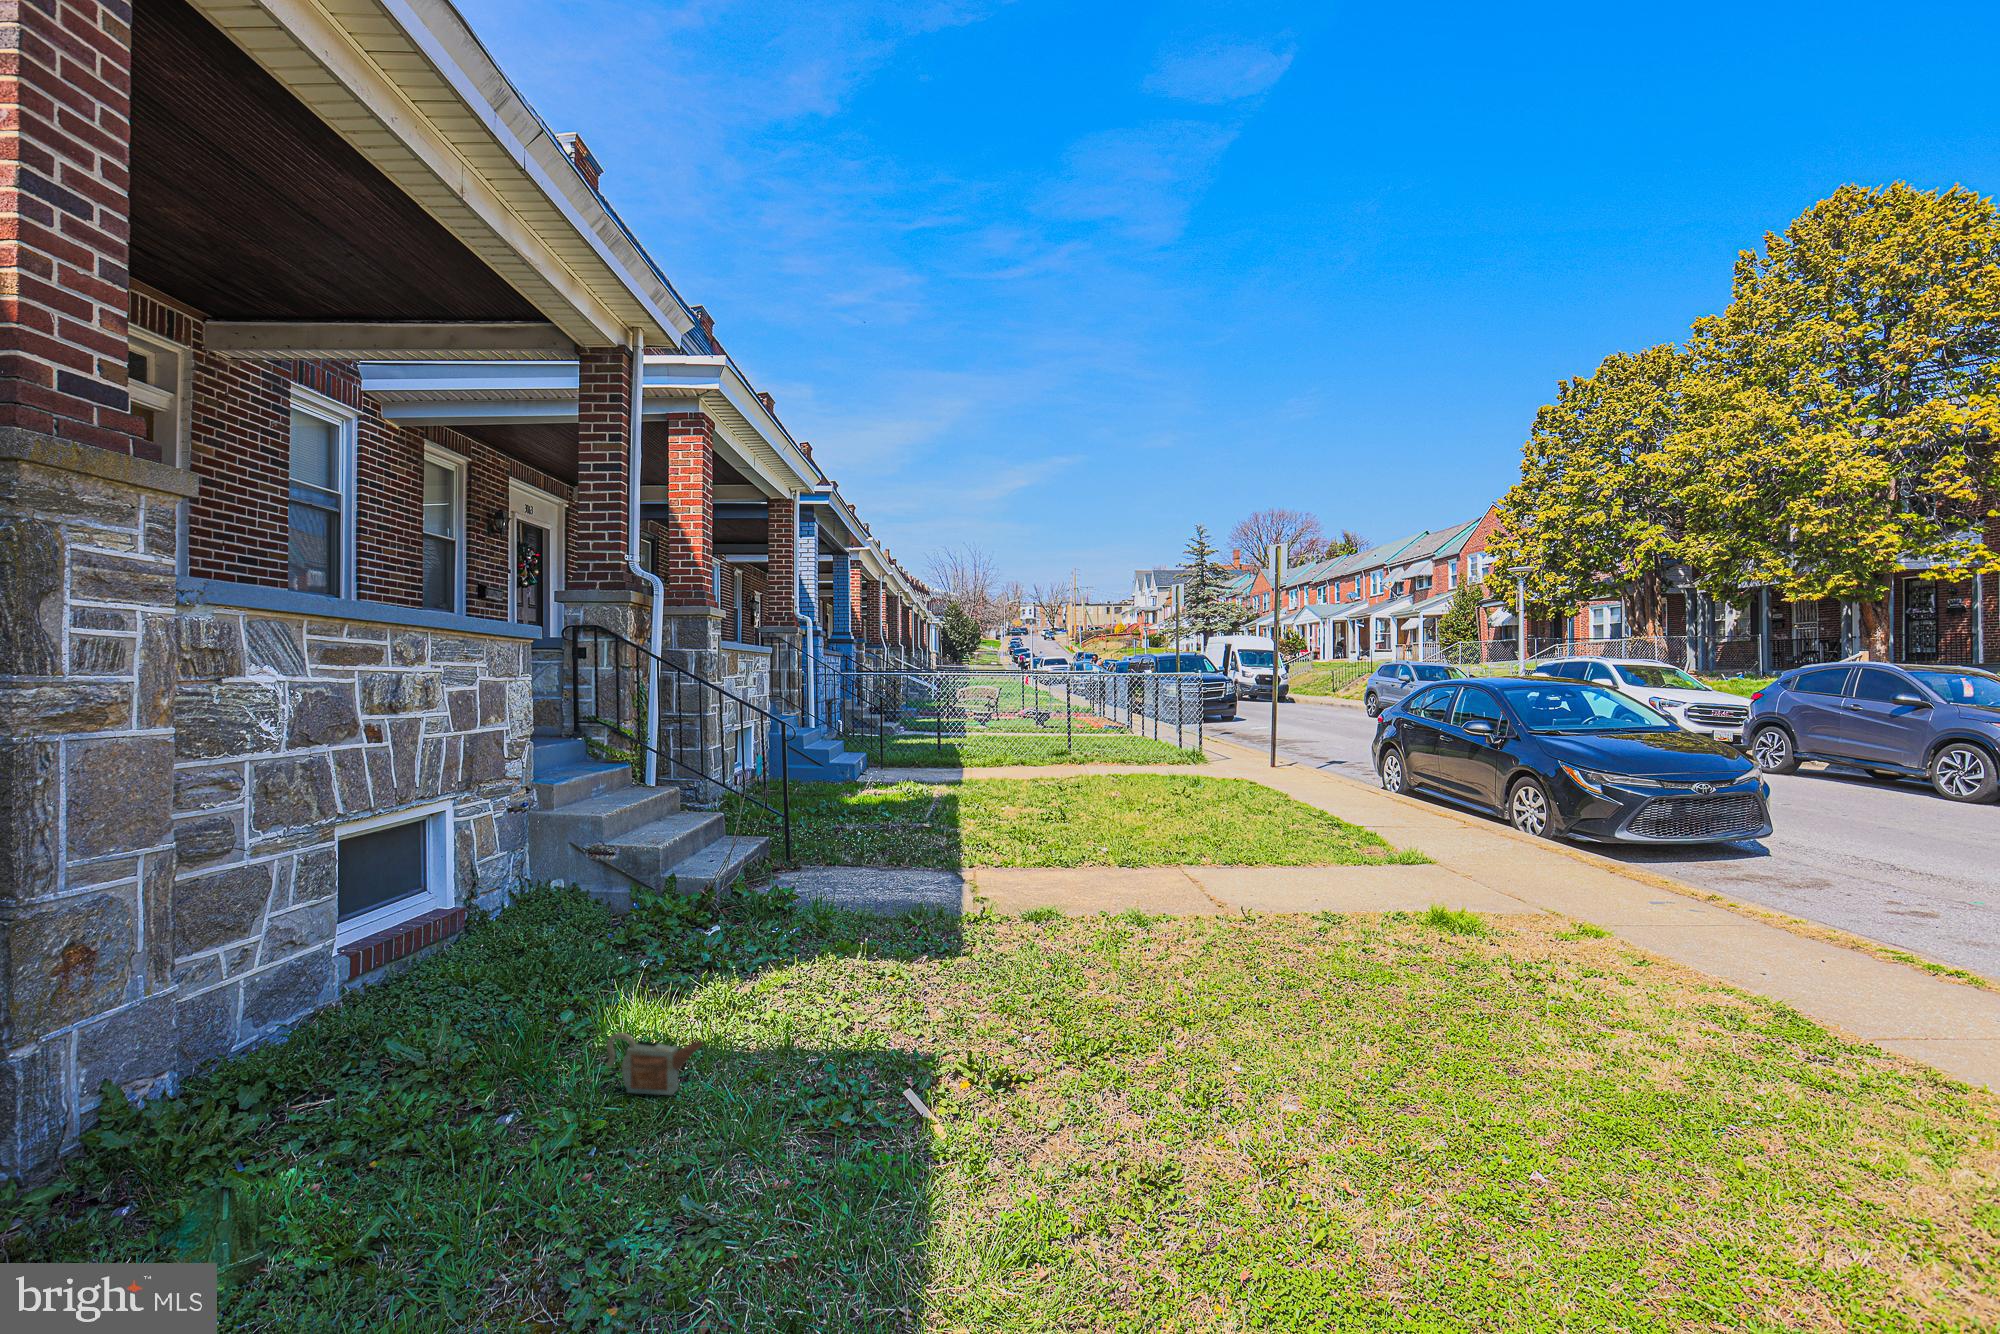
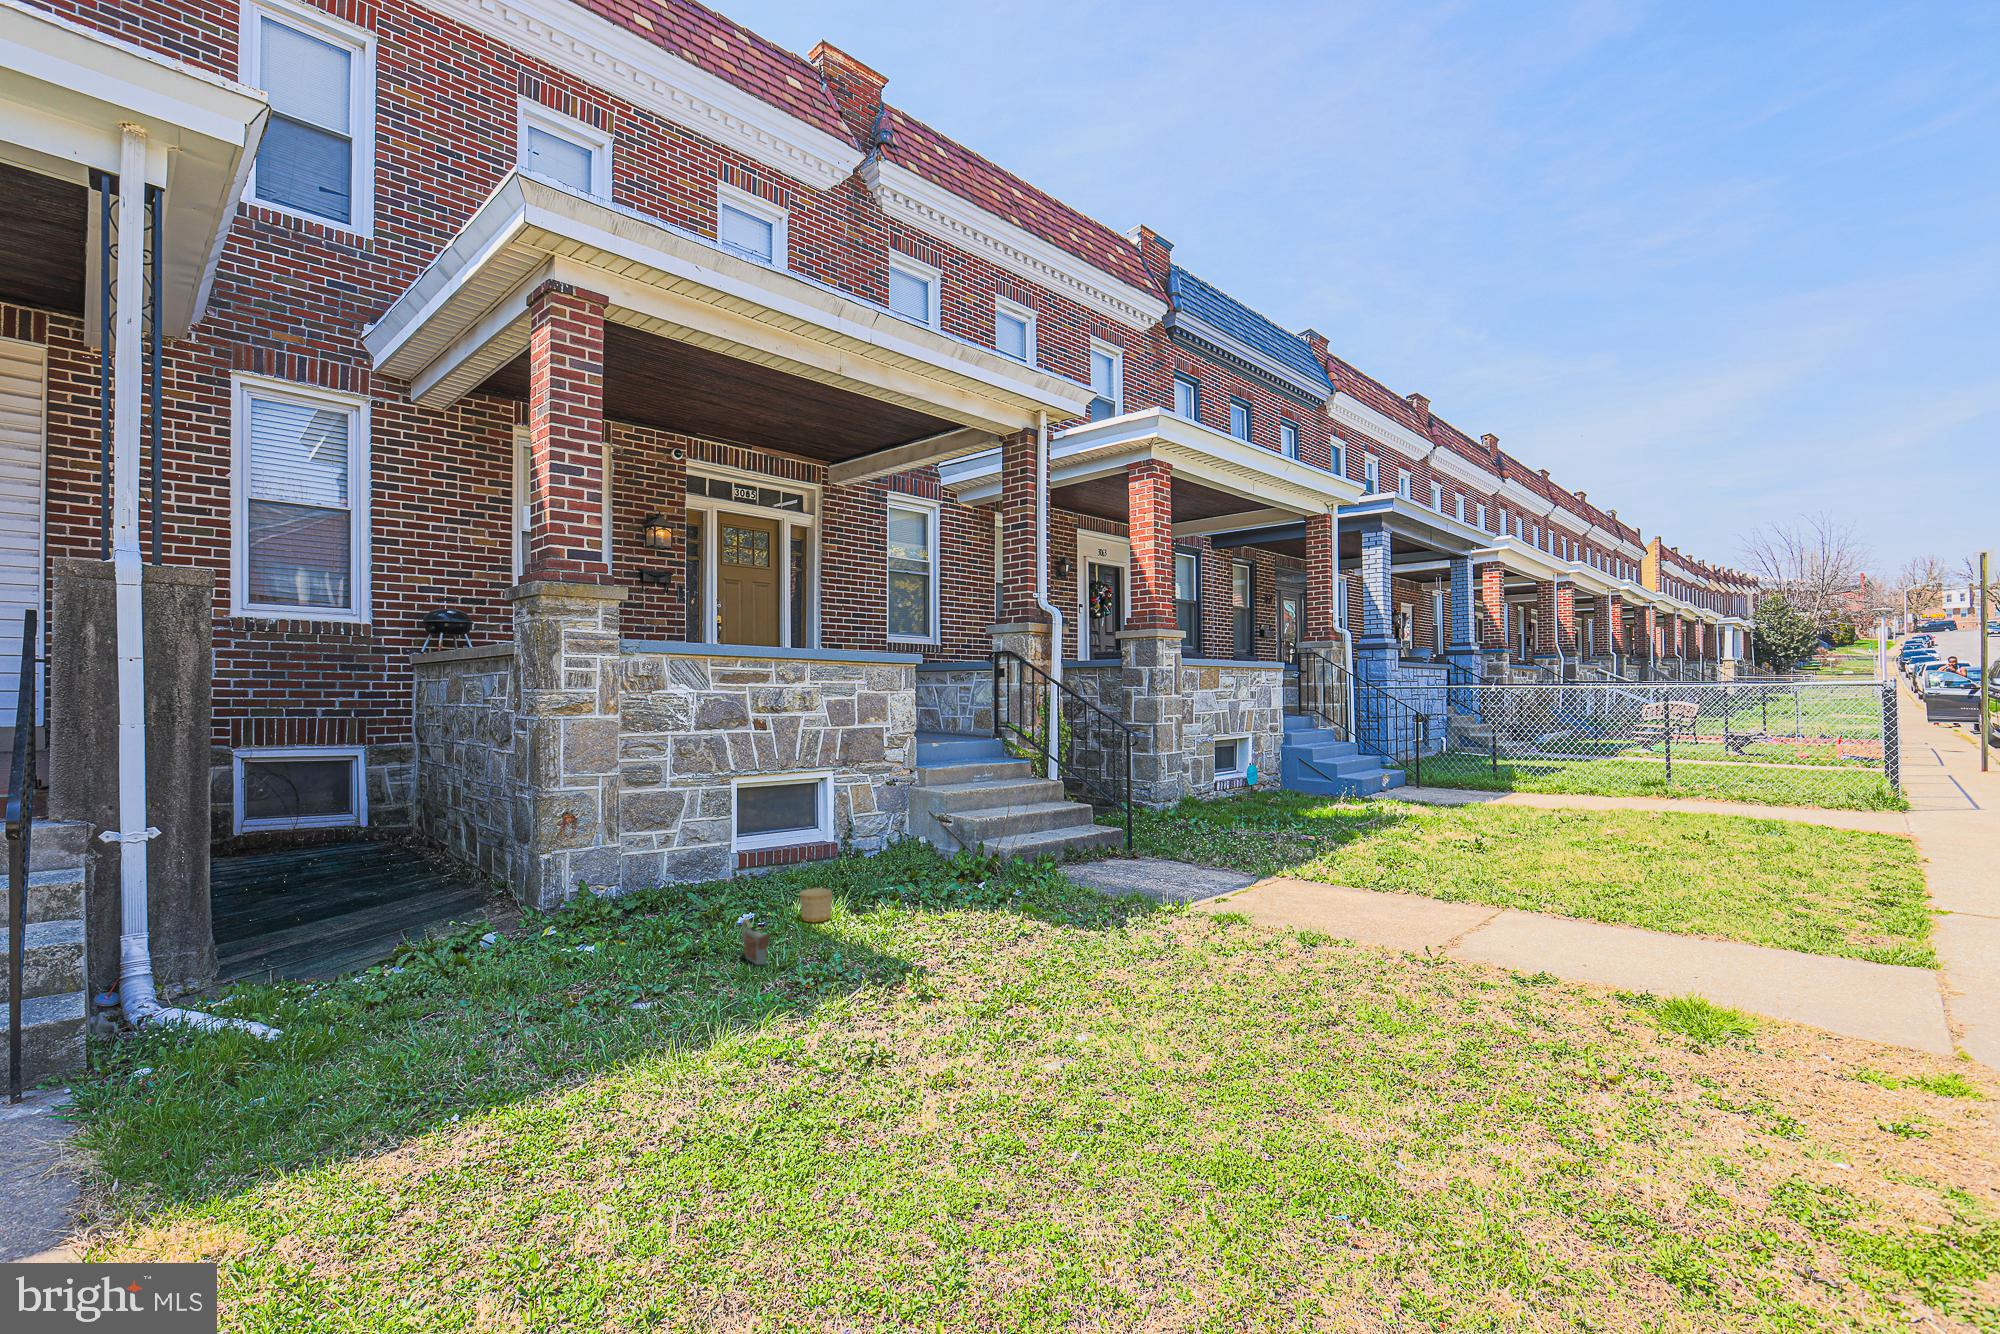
planter: none [585,965,636,1020] -> present [800,888,832,922]

